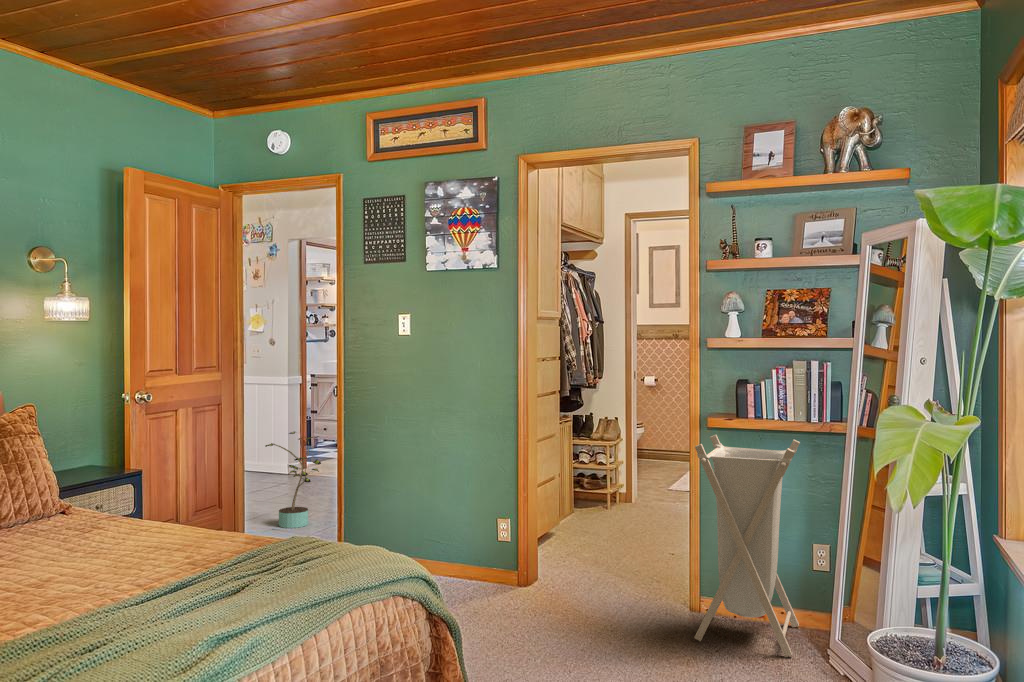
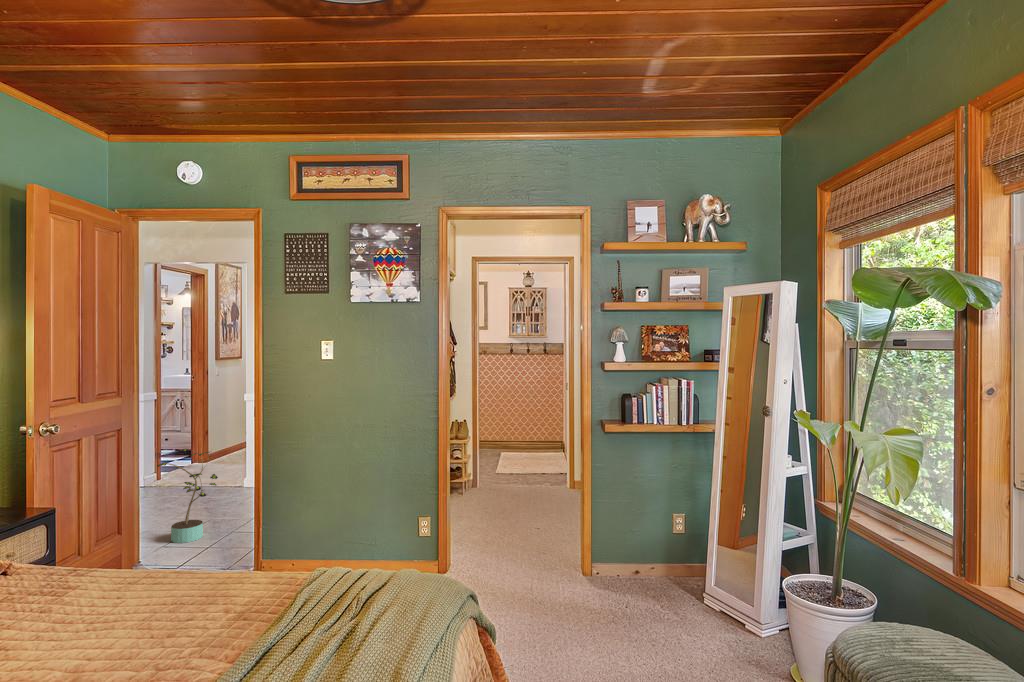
laundry hamper: present [694,435,800,657] -> none [607,438,692,609]

